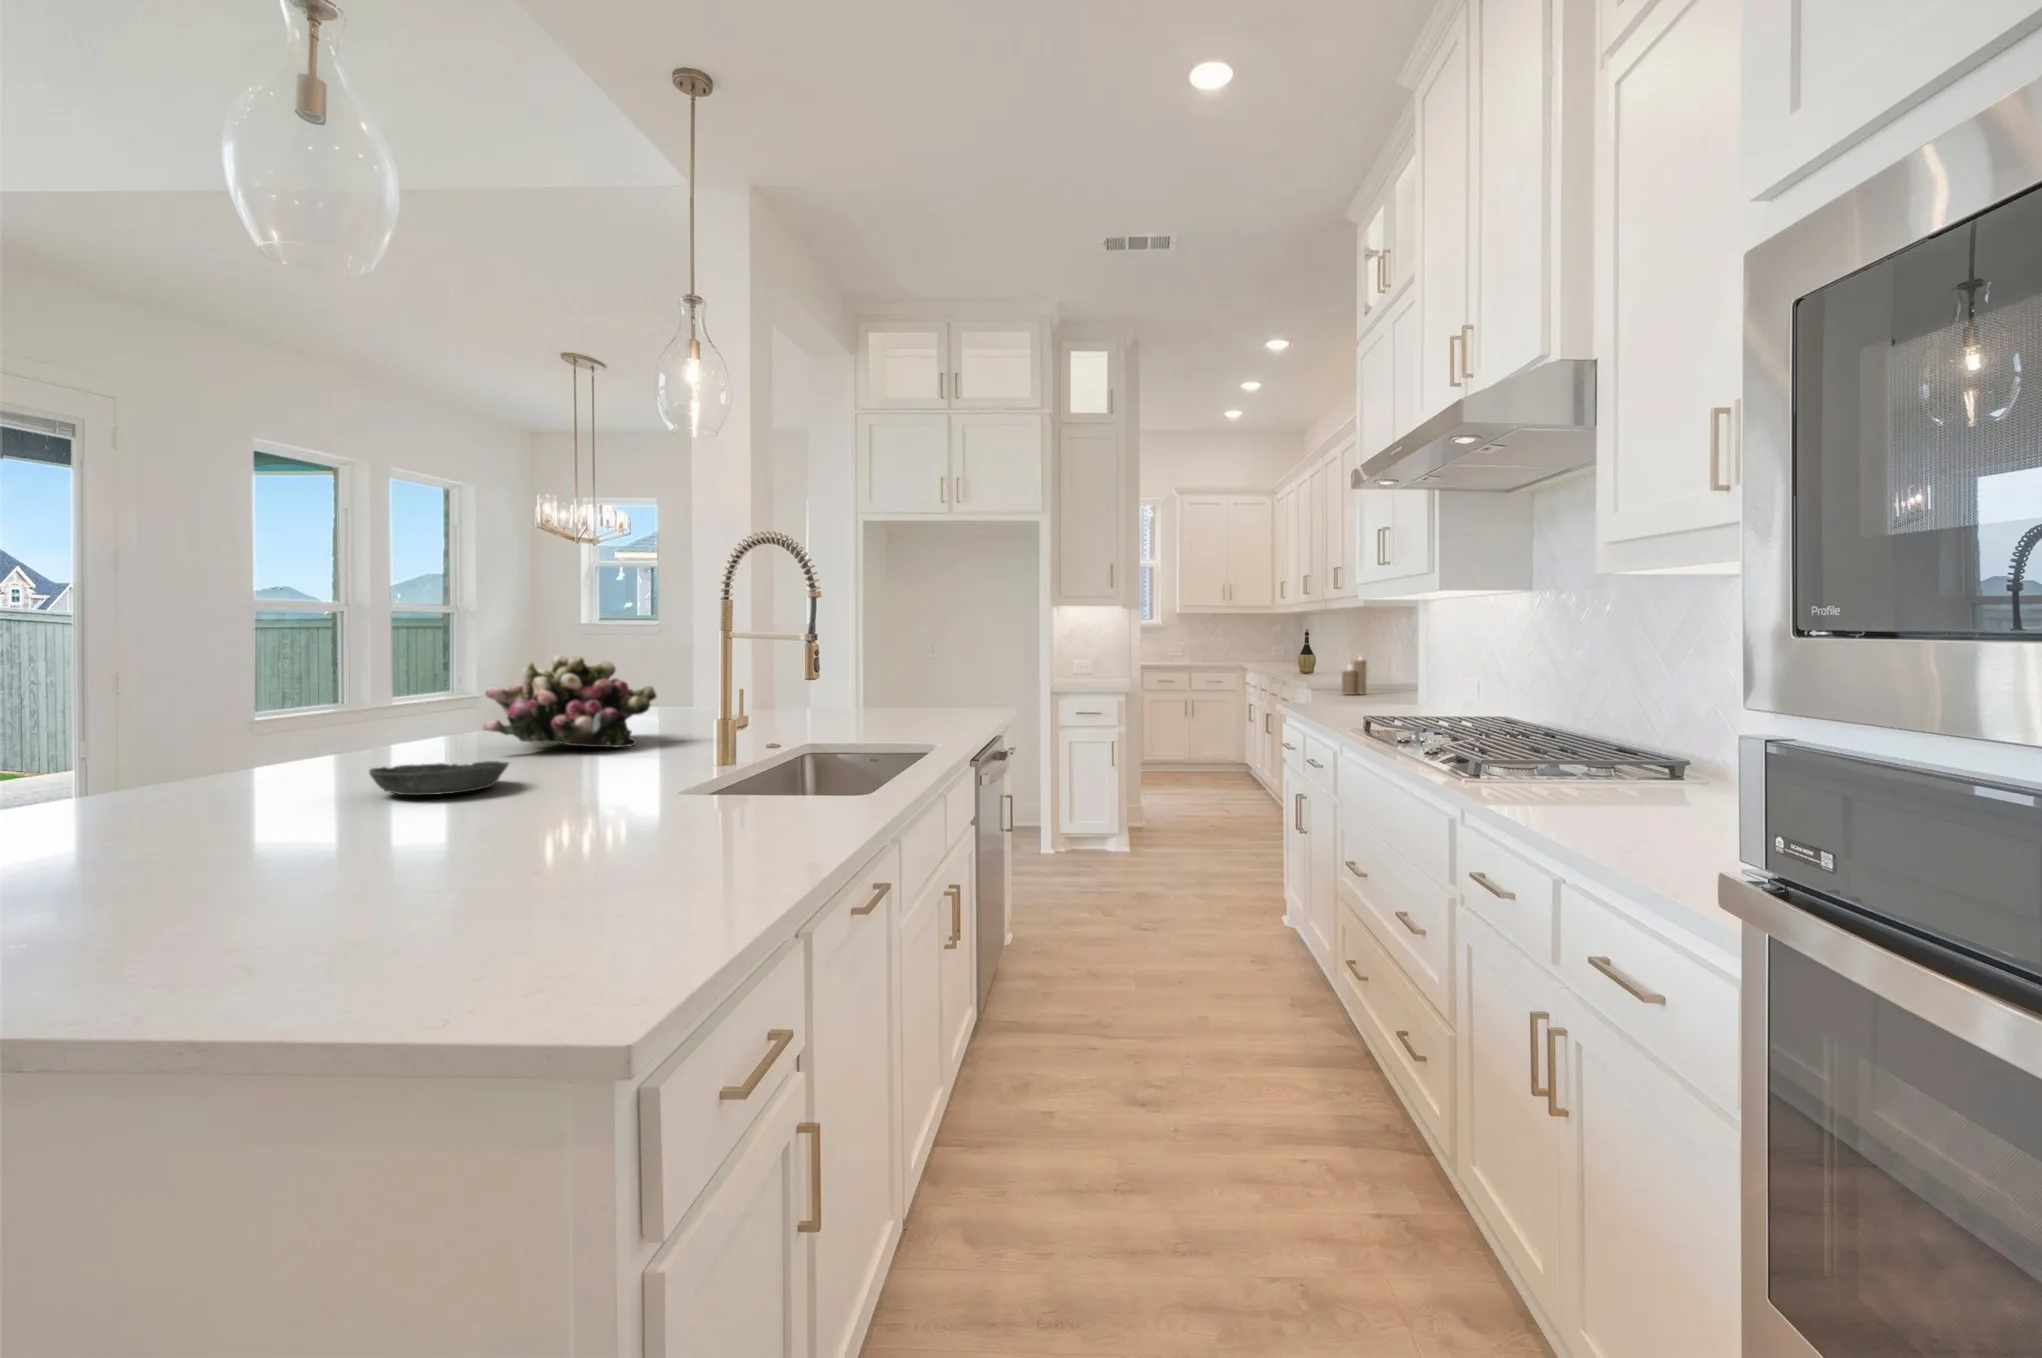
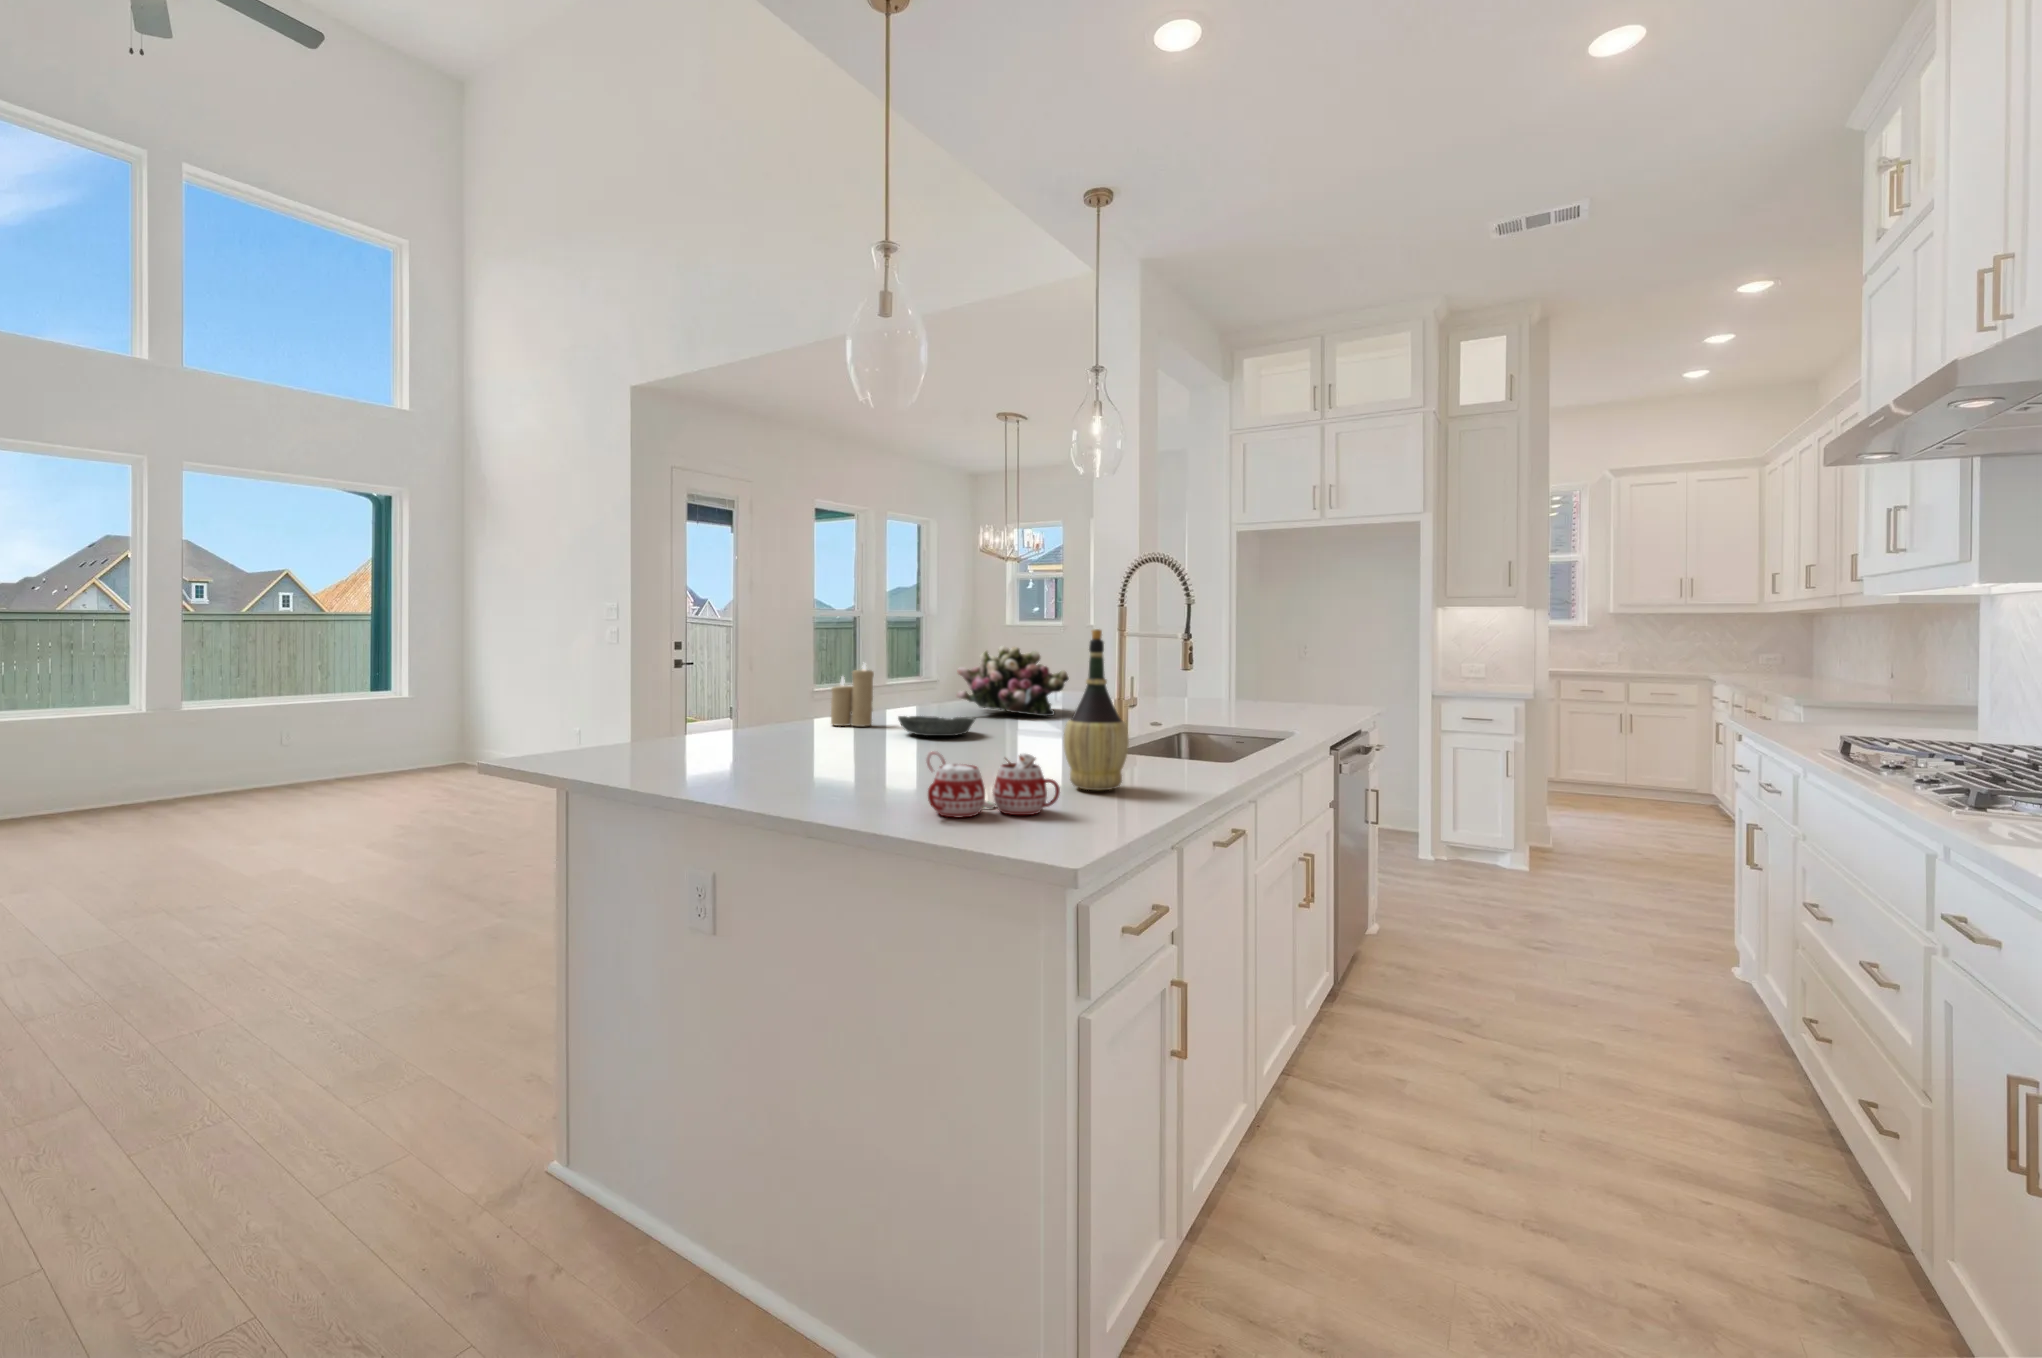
wine bottle: present [1298,629,1316,674] -> present [1064,629,1129,790]
candle: present [1342,657,1367,695] -> present [831,663,874,726]
mug: none [381,832,634,958] -> present [926,751,1060,817]

